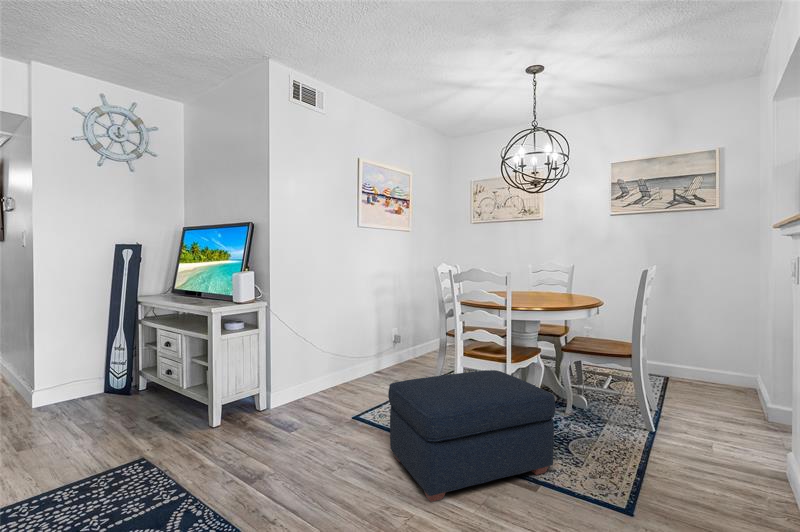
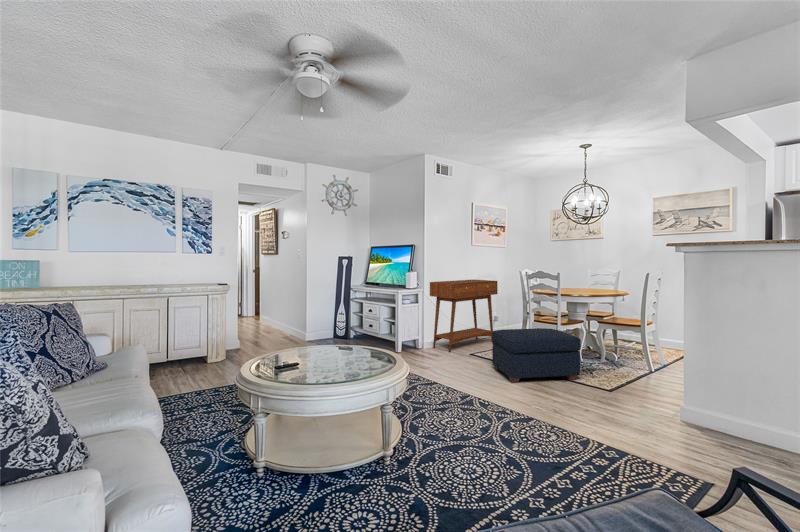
console table: none [281,282,398,416] -> present [430,280,498,352]

